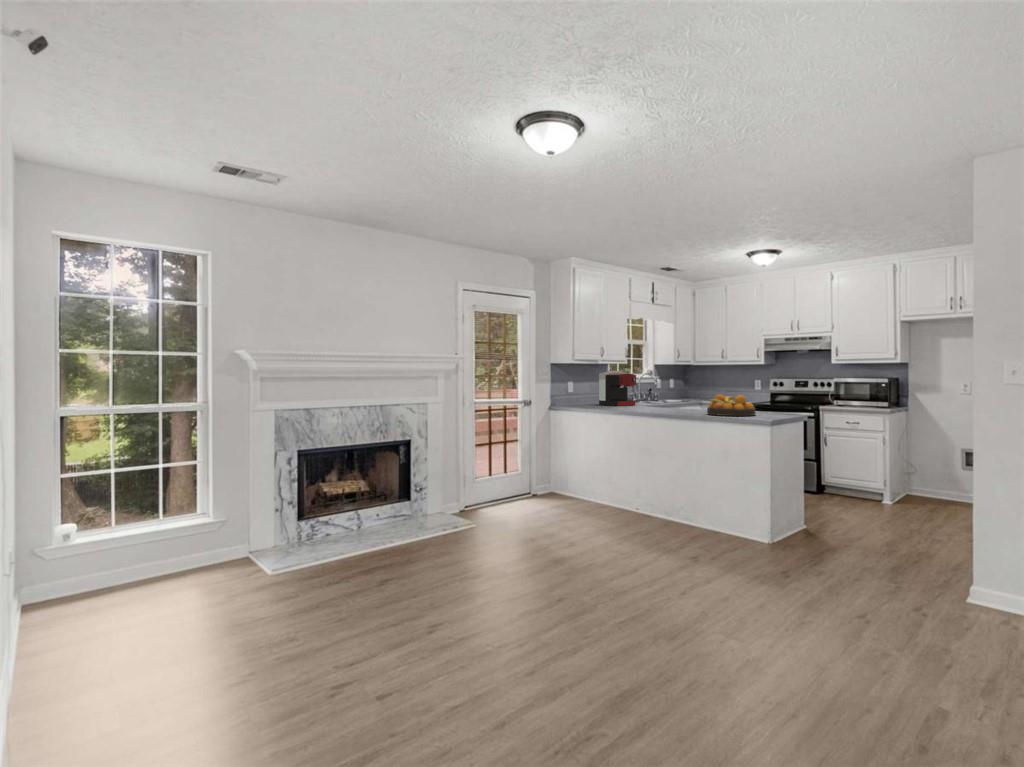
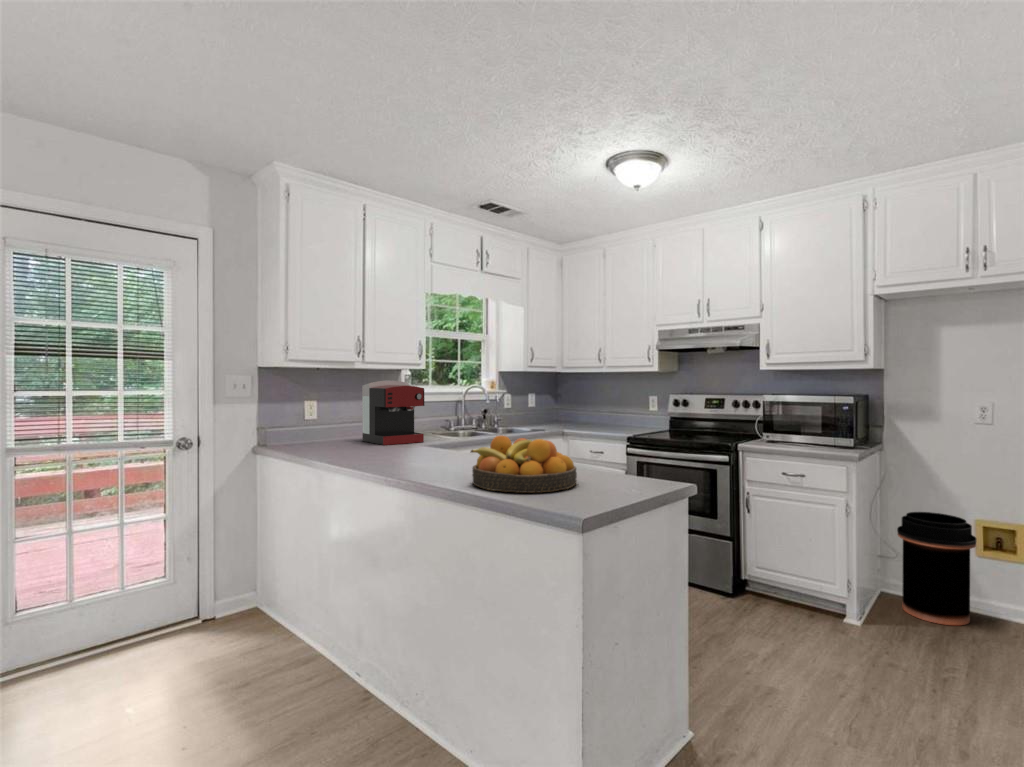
trash can: none [914,445,958,504] -> present [897,512,976,625]

